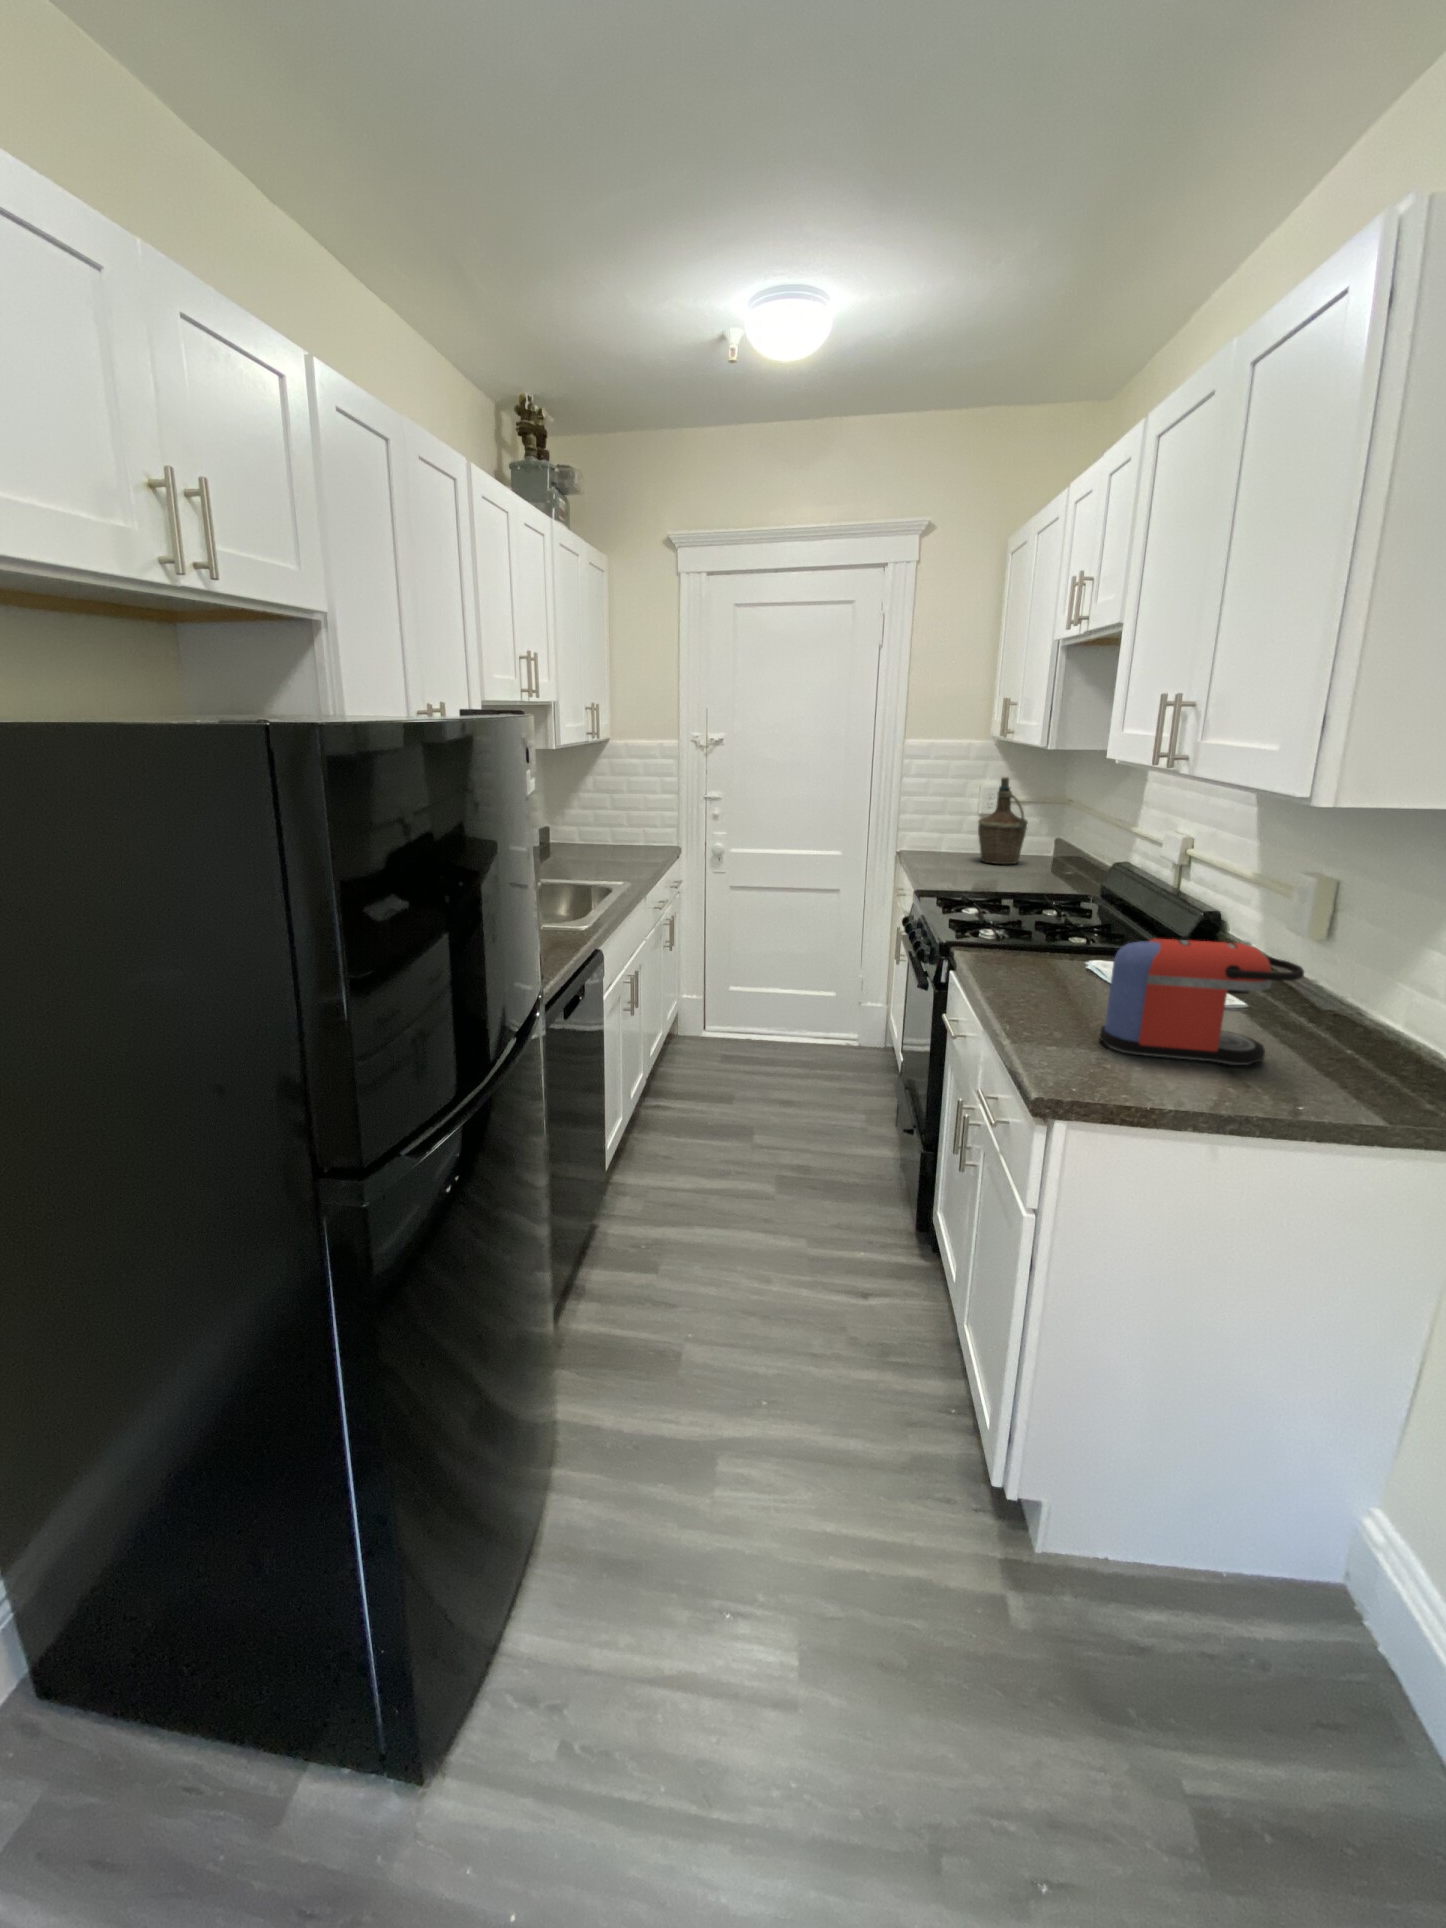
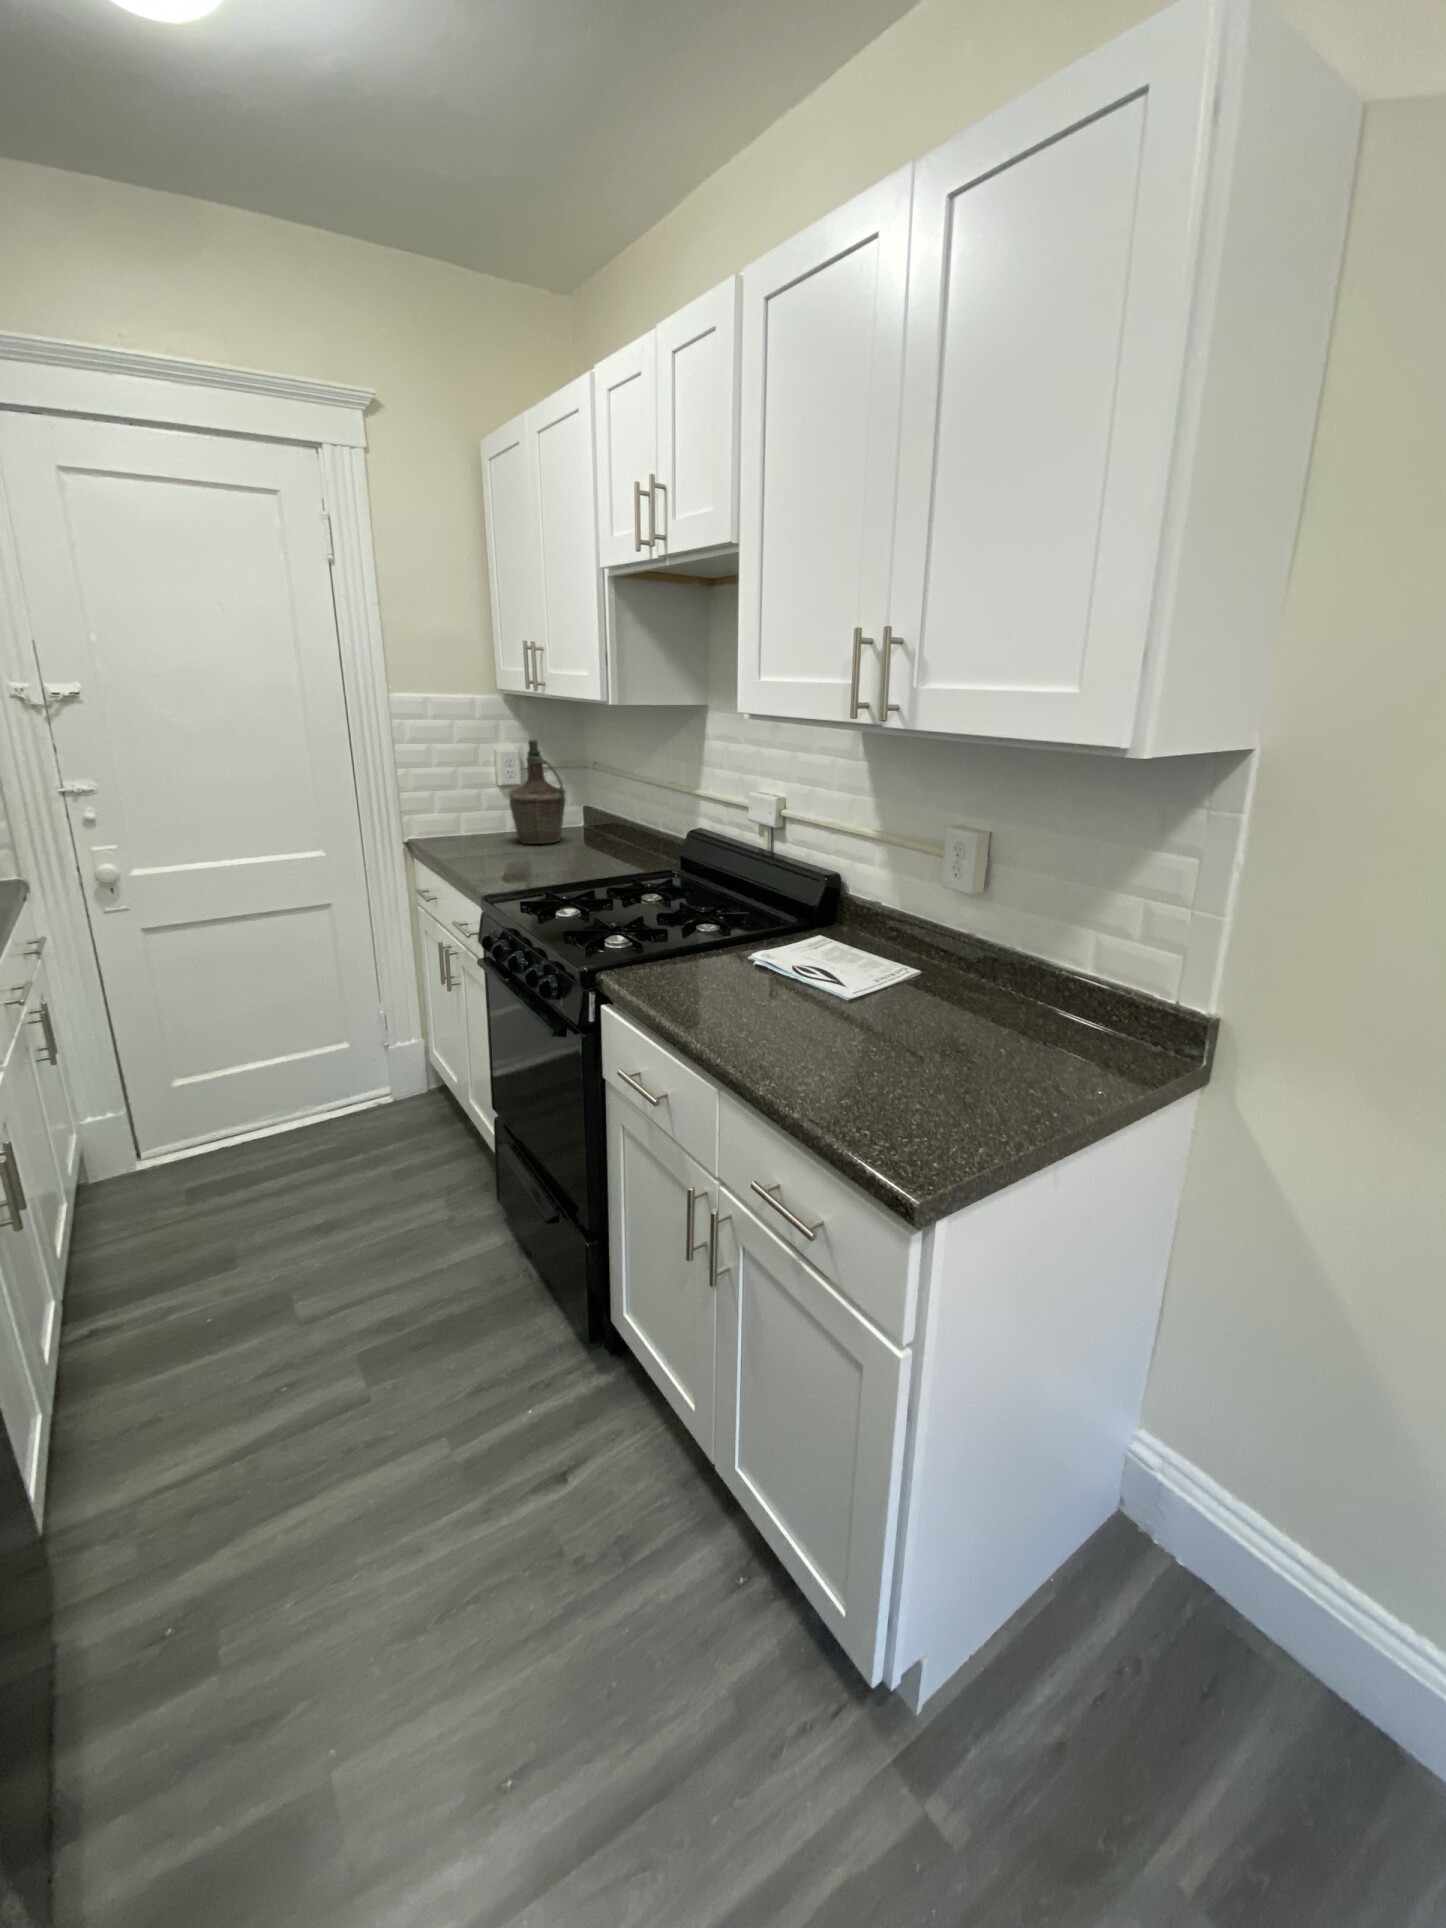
coffee maker: present [1100,939,1304,1065] -> none [861,920,1032,1077]

